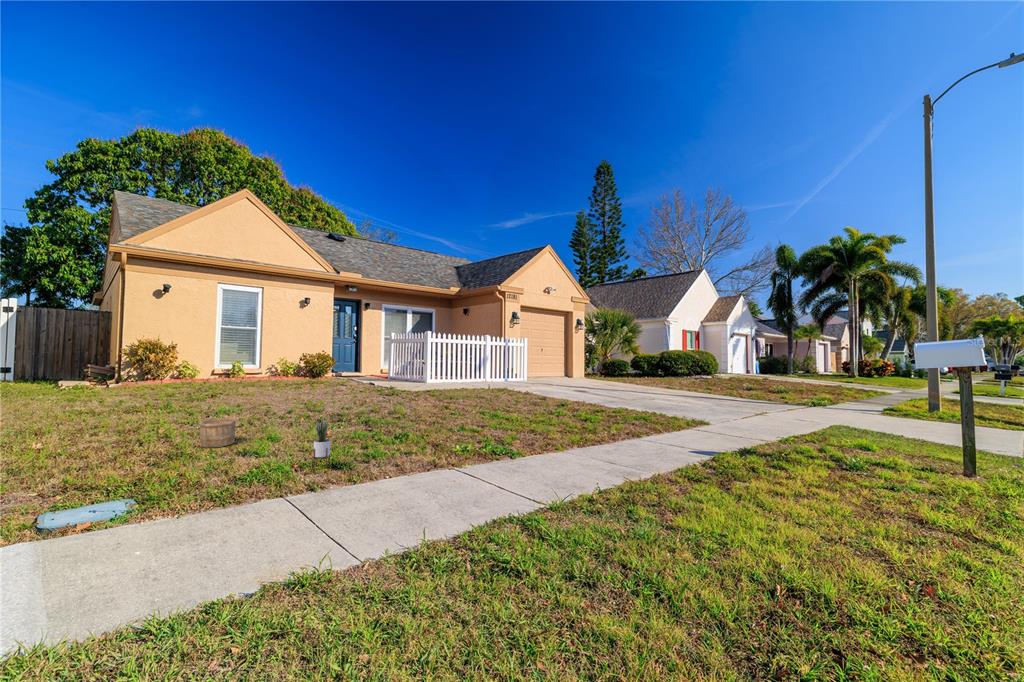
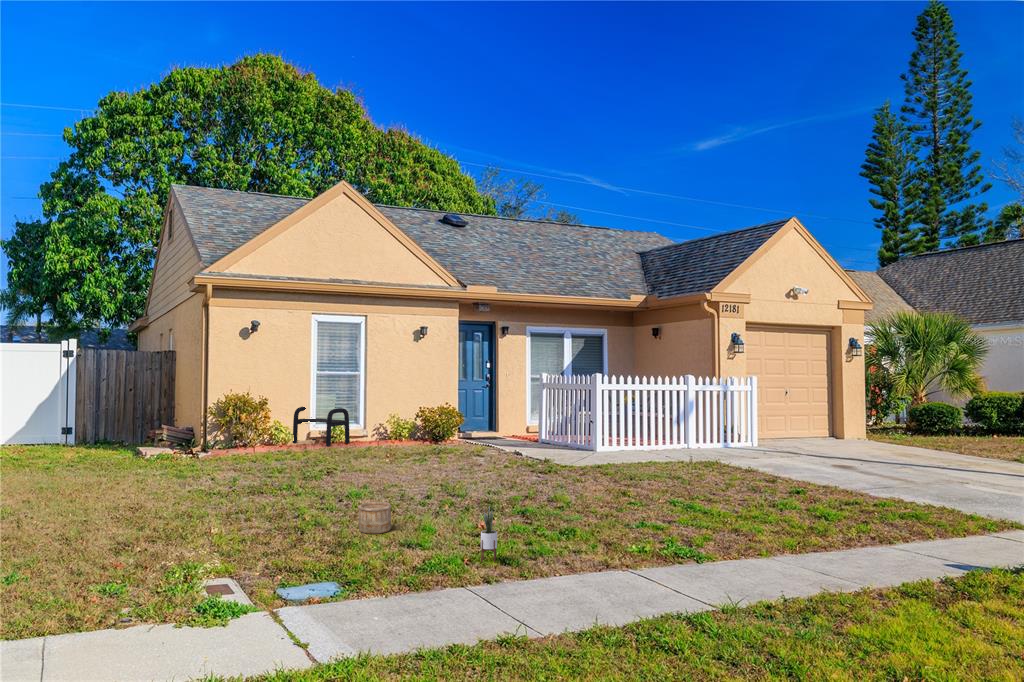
bench: none [192,352,242,381] -> present [293,407,350,446]

